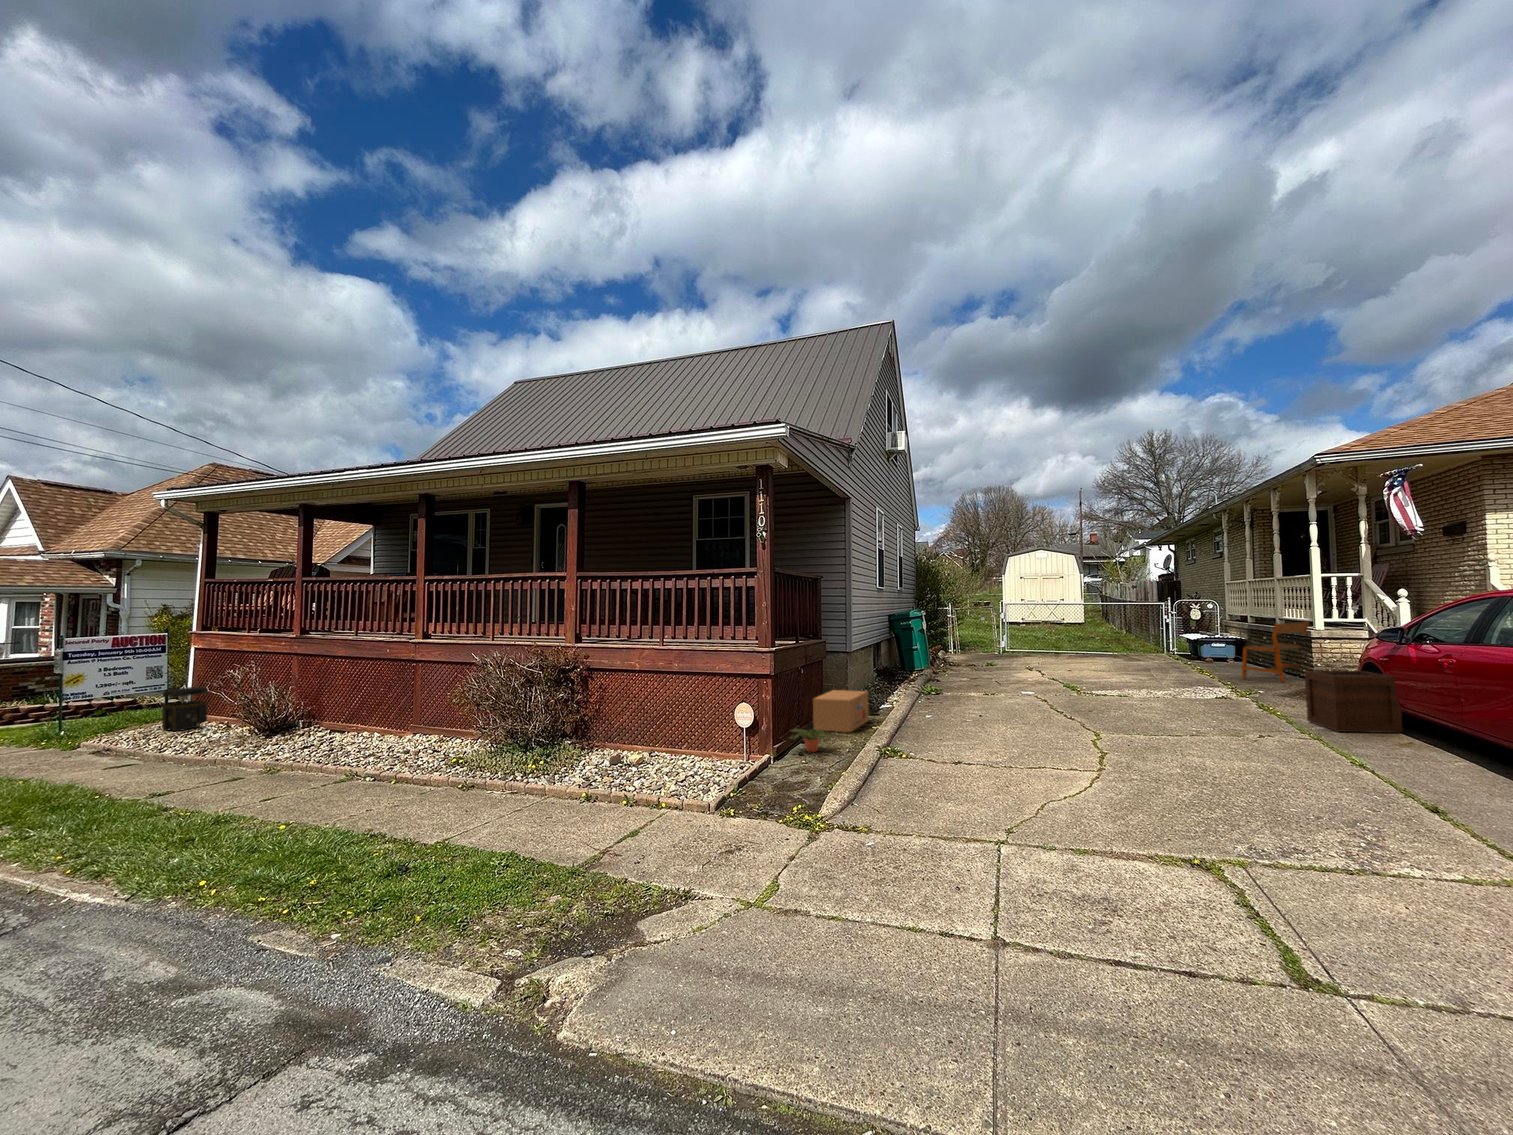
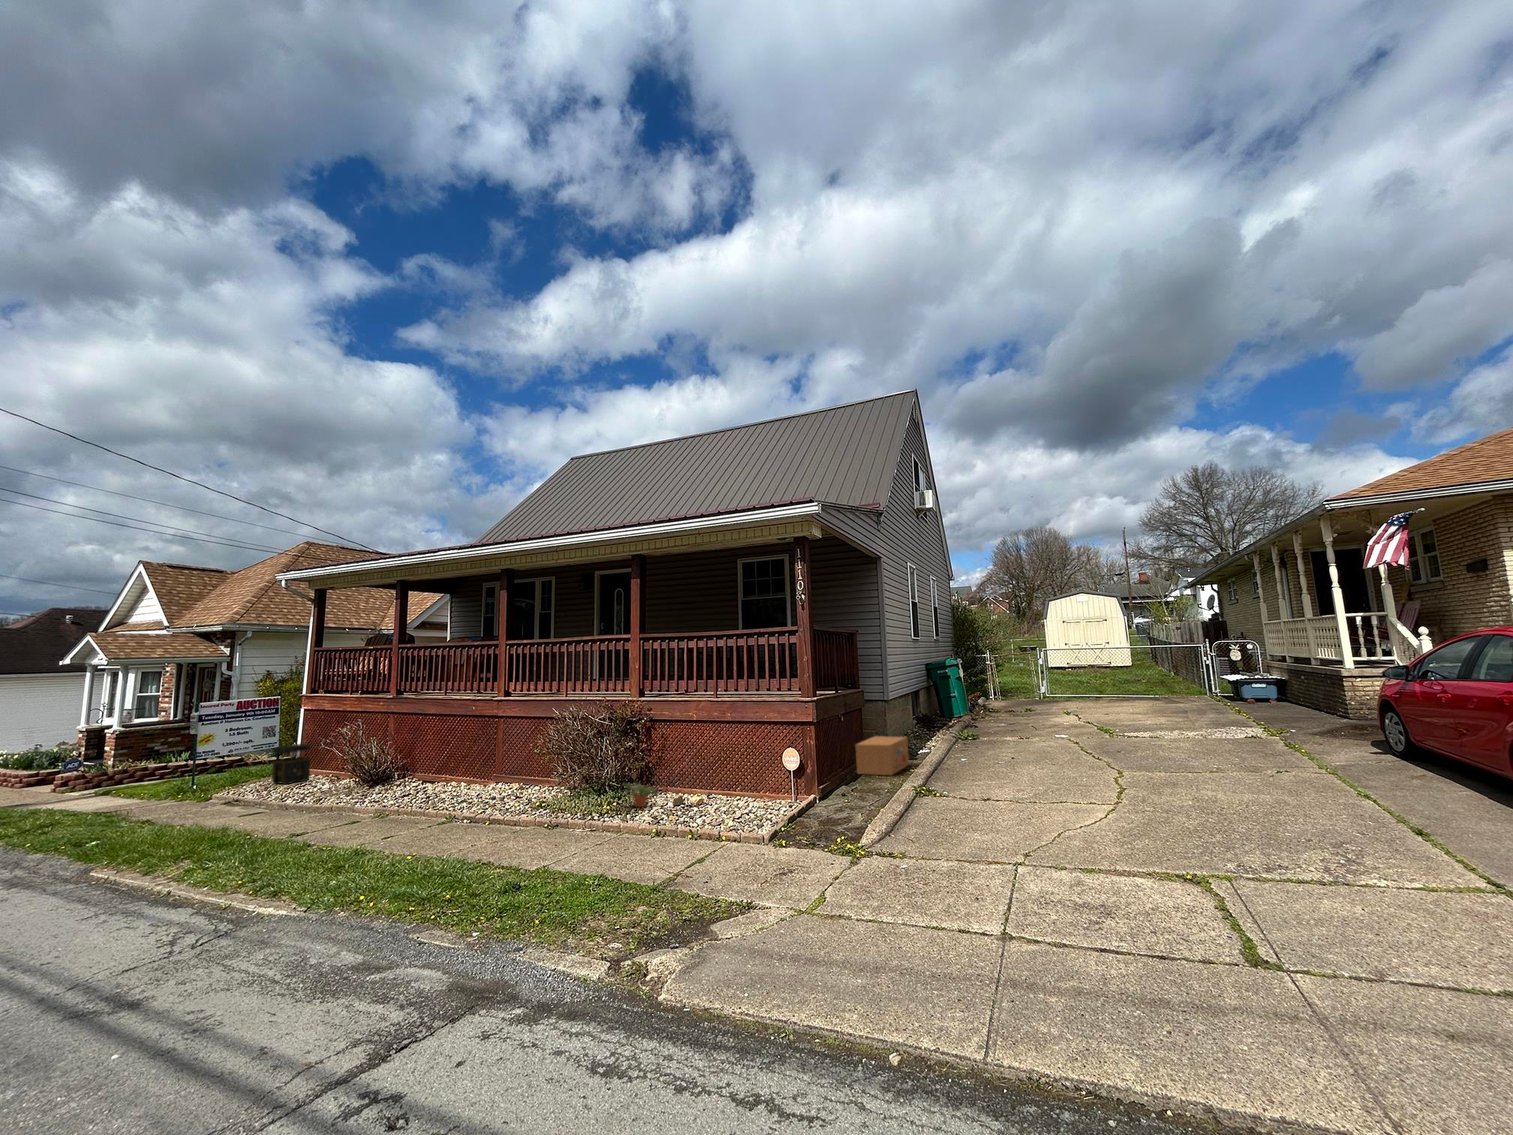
bench: present [1242,621,1309,682] -> none [1278,660,1353,721]
wooden crate: present [1305,671,1403,733] -> none [1323,708,1418,767]
potted plant: present [790,729,830,752] -> present [623,783,658,807]

